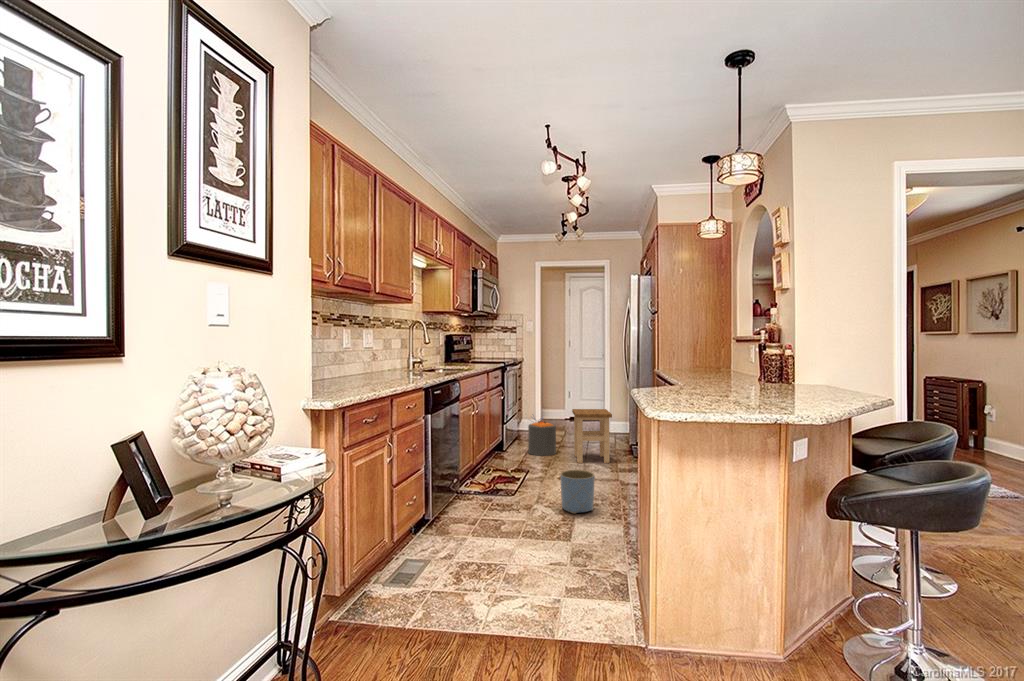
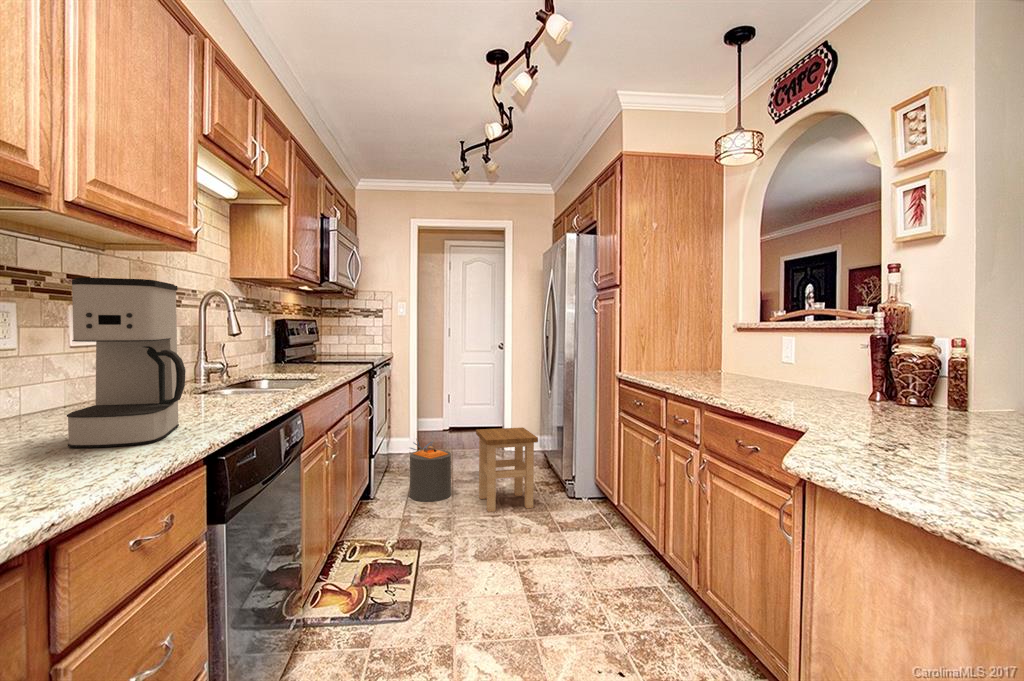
coffee maker: none [379,320,416,383] -> present [67,278,186,448]
planter: present [560,470,595,514] -> none [496,557,556,647]

